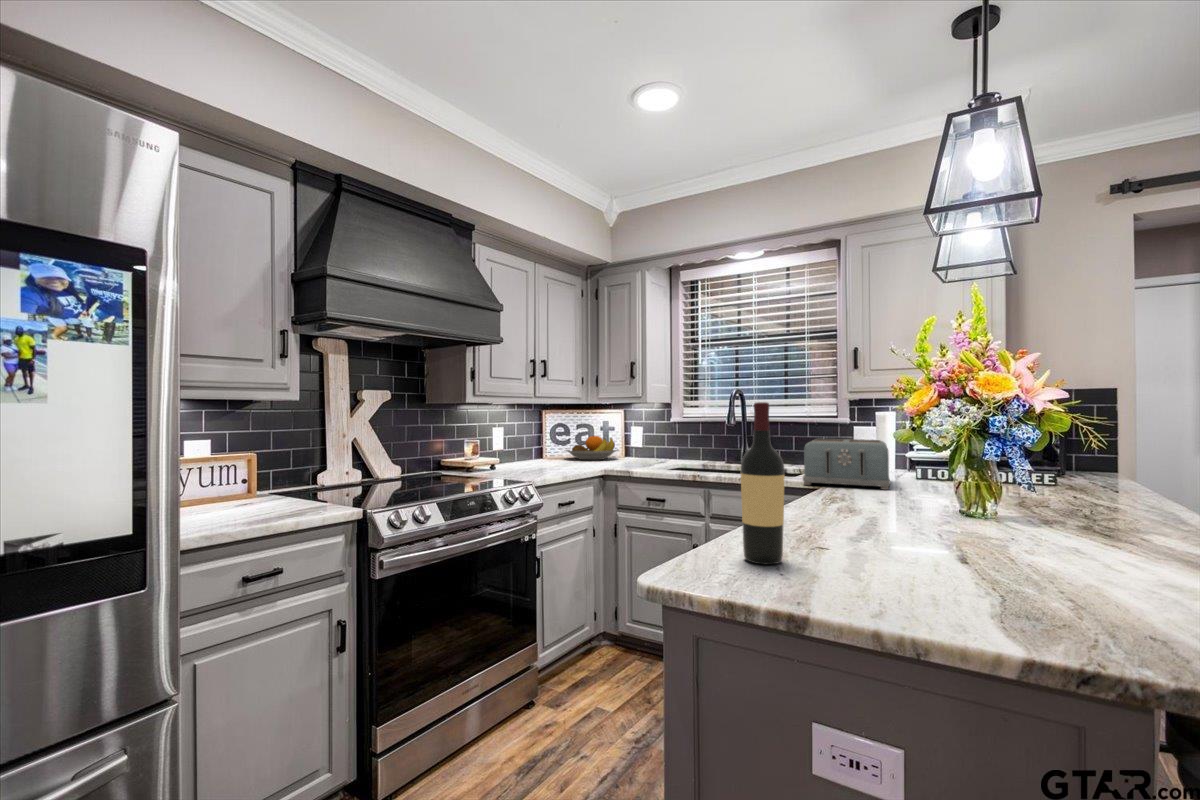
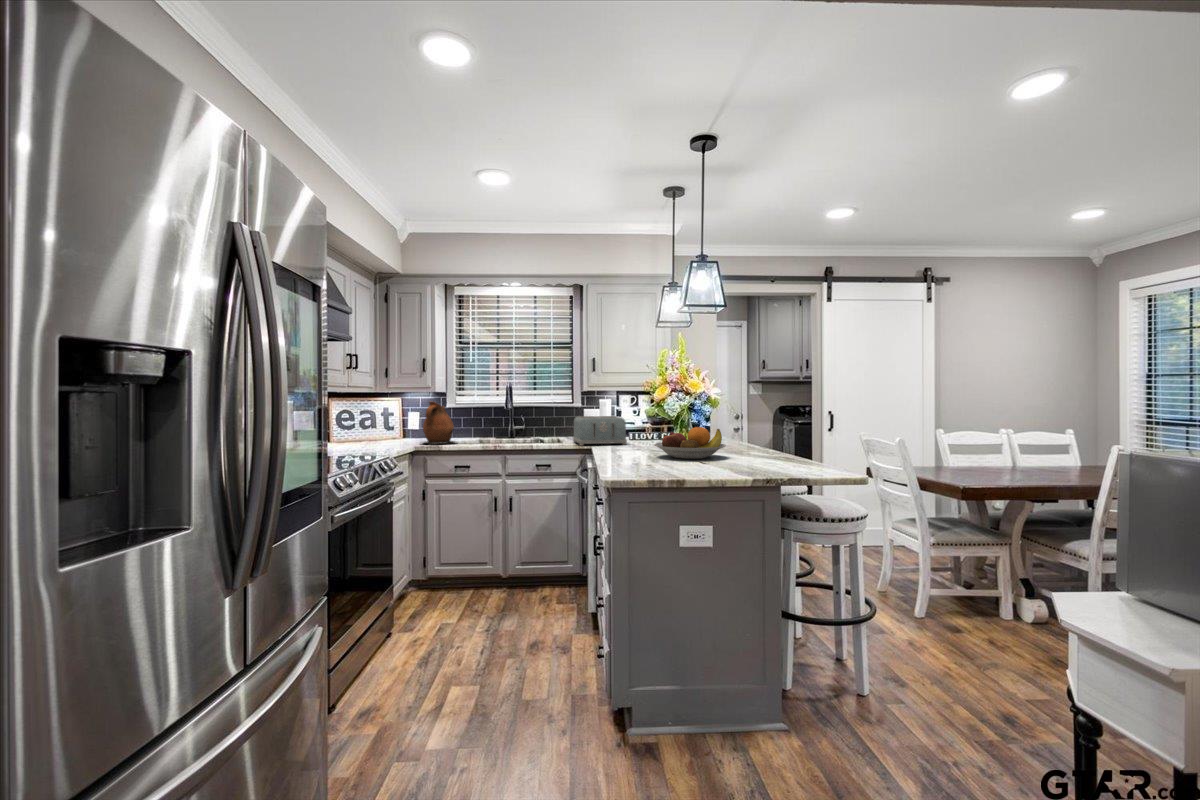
wine bottle: present [741,402,785,565] -> none [627,397,647,471]
ceramic pitcher: none [616,415,659,468] -> present [423,402,457,444]
fruit bowl: present [566,436,618,460] -> present [654,427,726,459]

